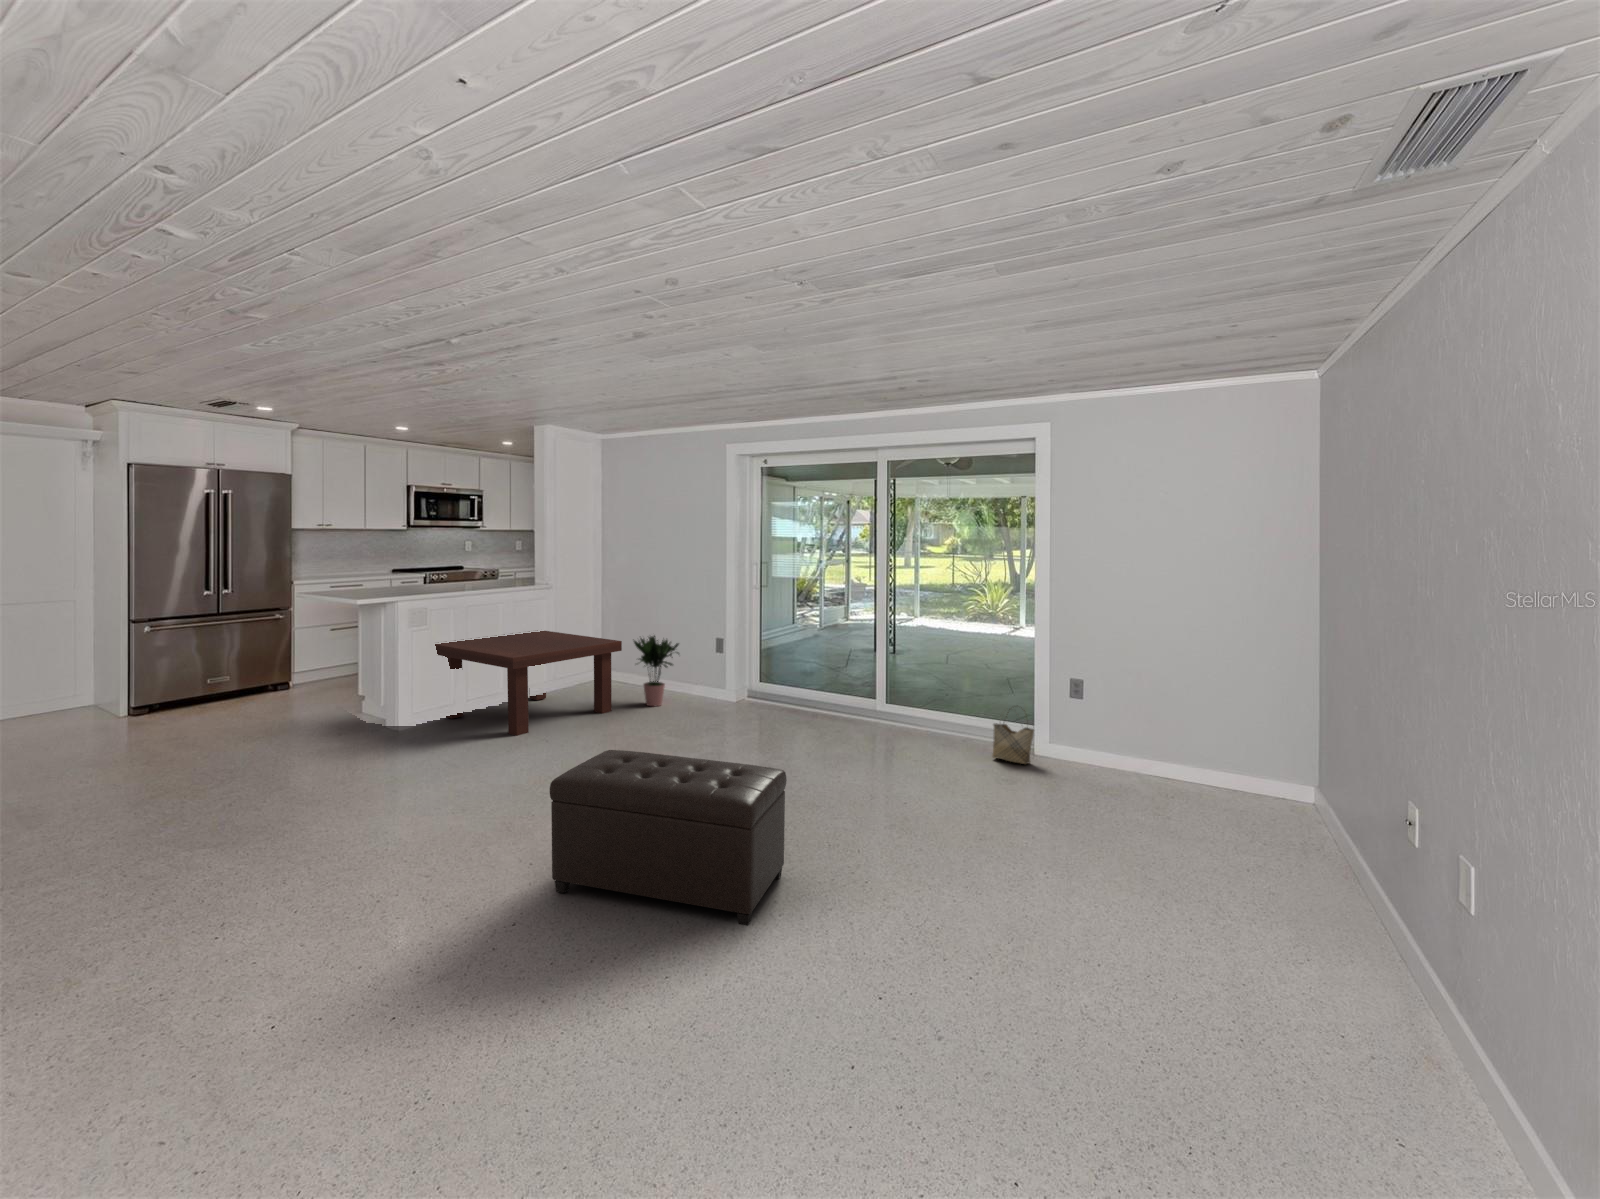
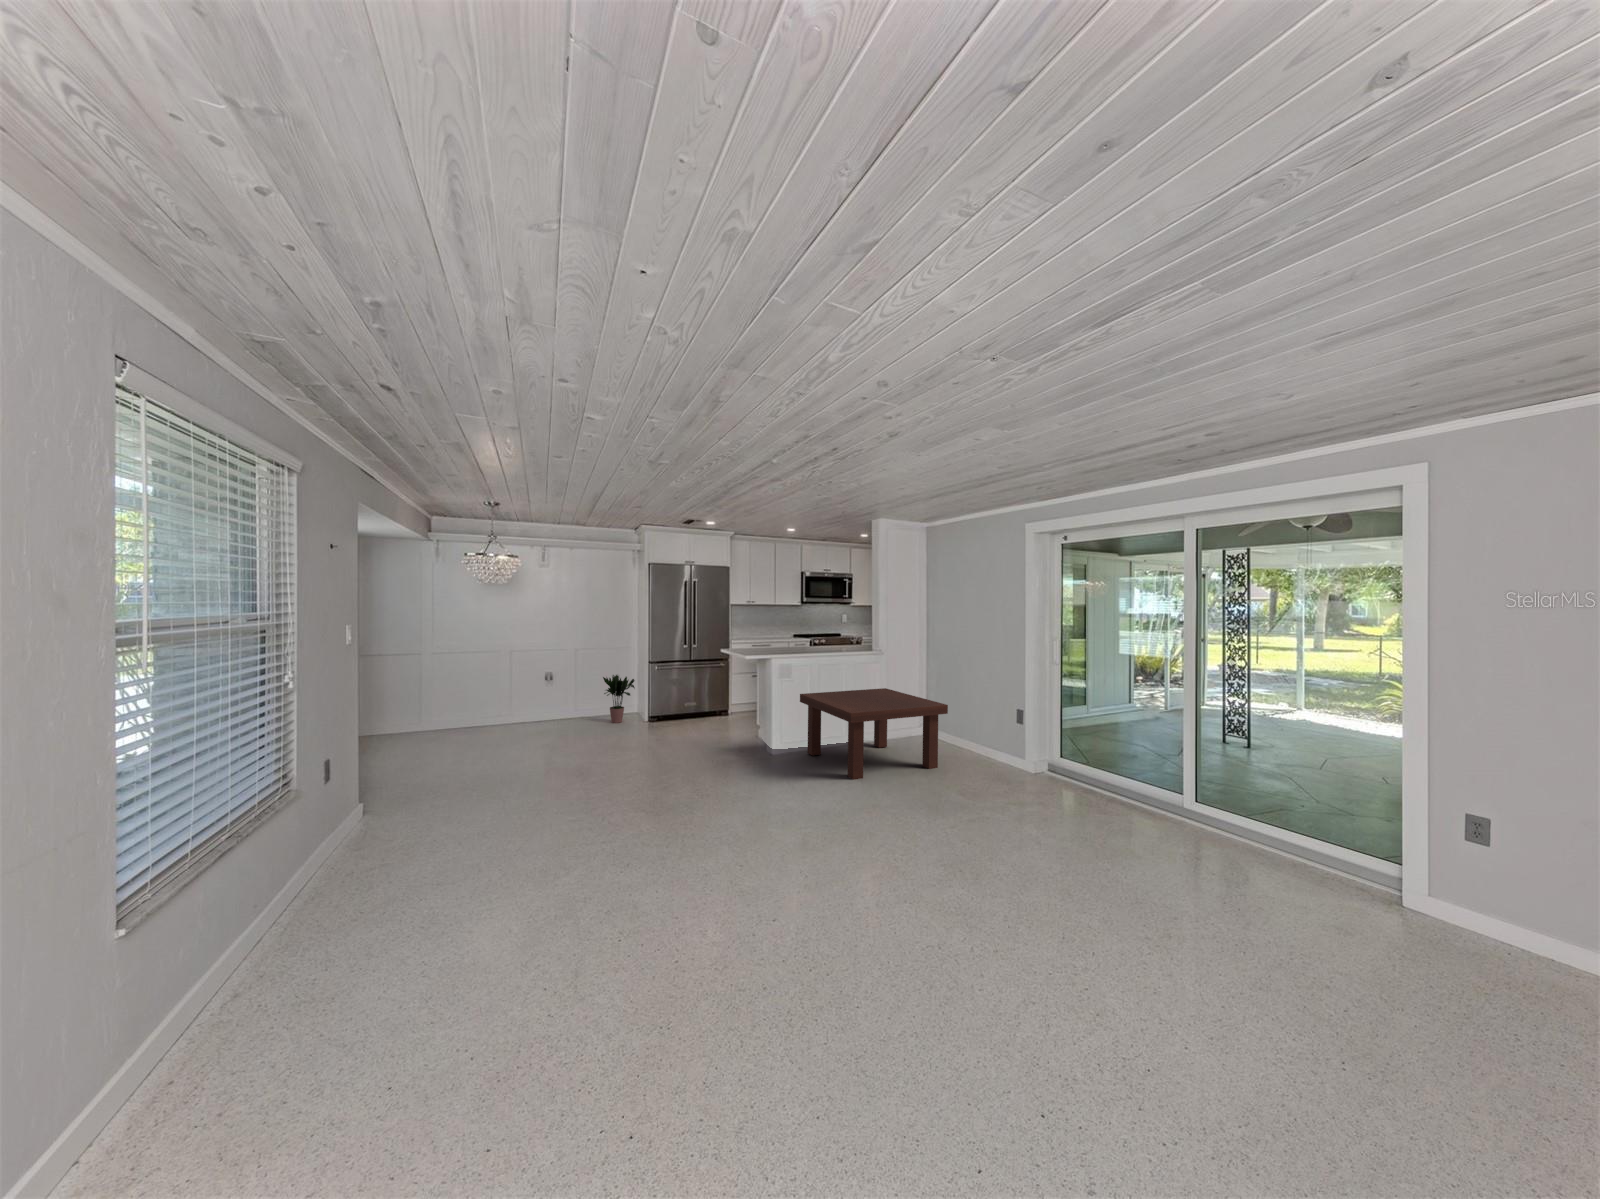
potted plant: present [634,635,679,706] -> present [603,675,635,723]
woven basket: present [992,709,1034,764] -> none [1446,860,1541,958]
ottoman: present [550,750,787,926] -> none [827,827,1087,1107]

